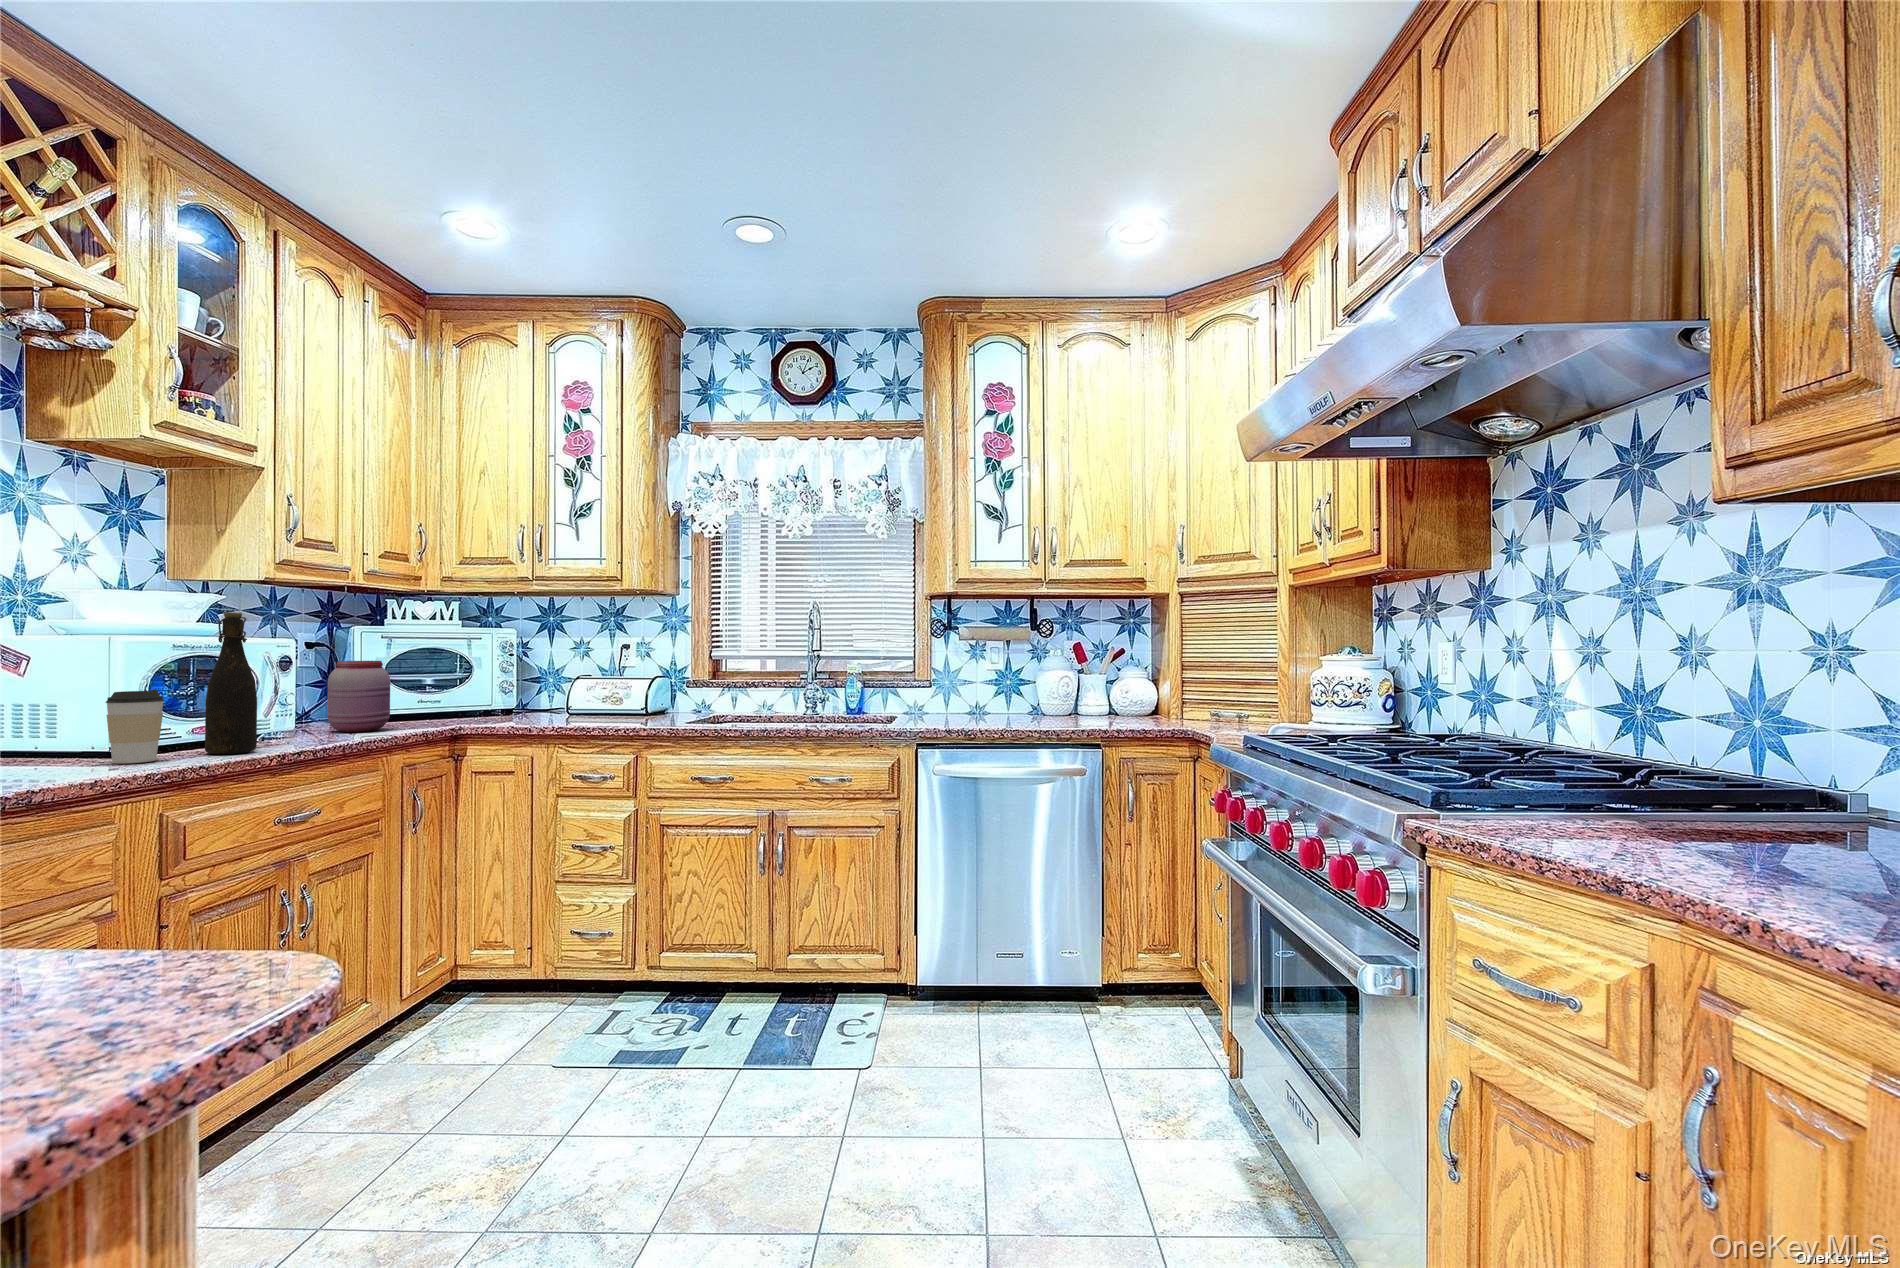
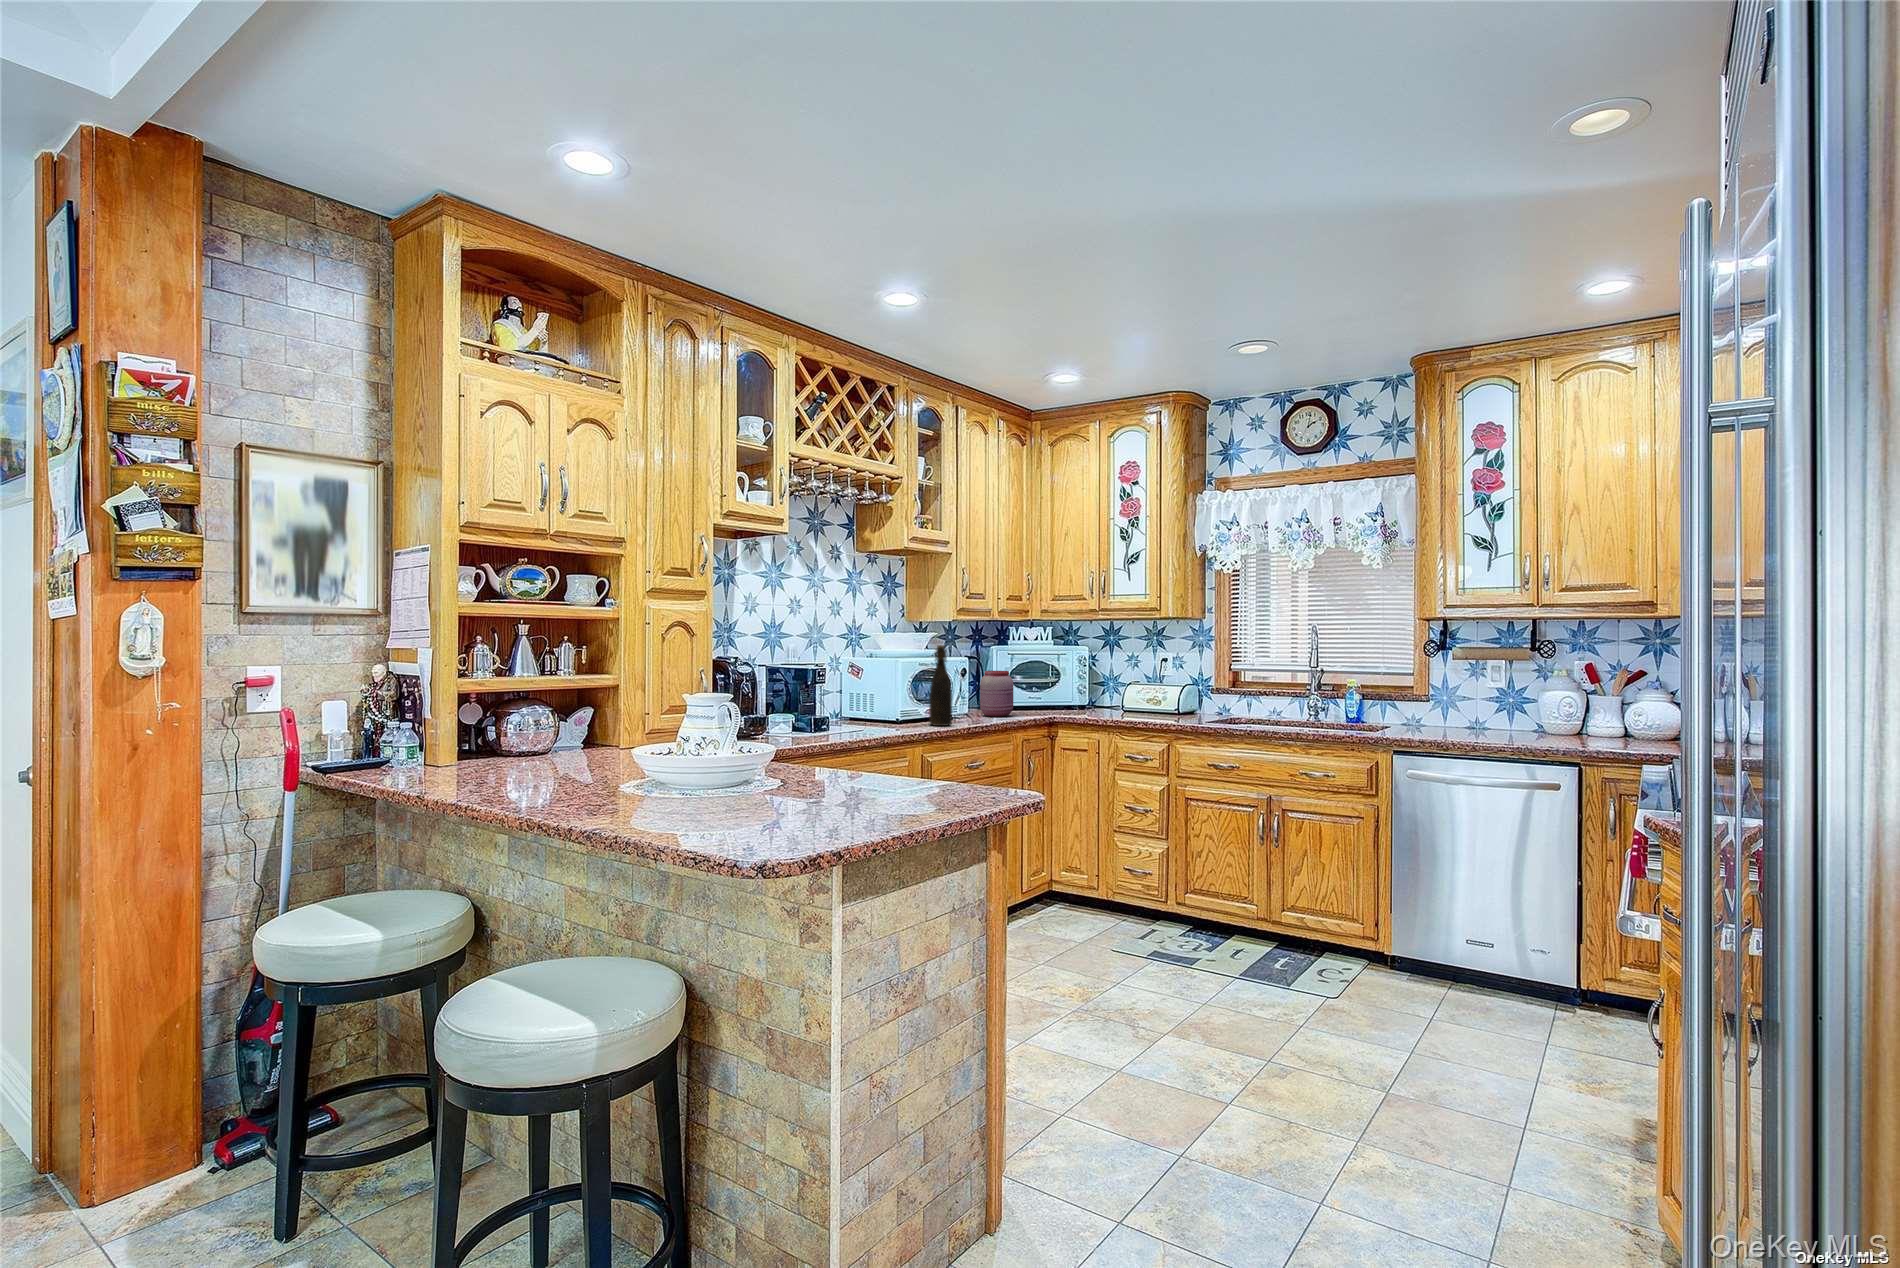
coffee cup: present [106,689,164,764] -> none [891,688,914,728]

